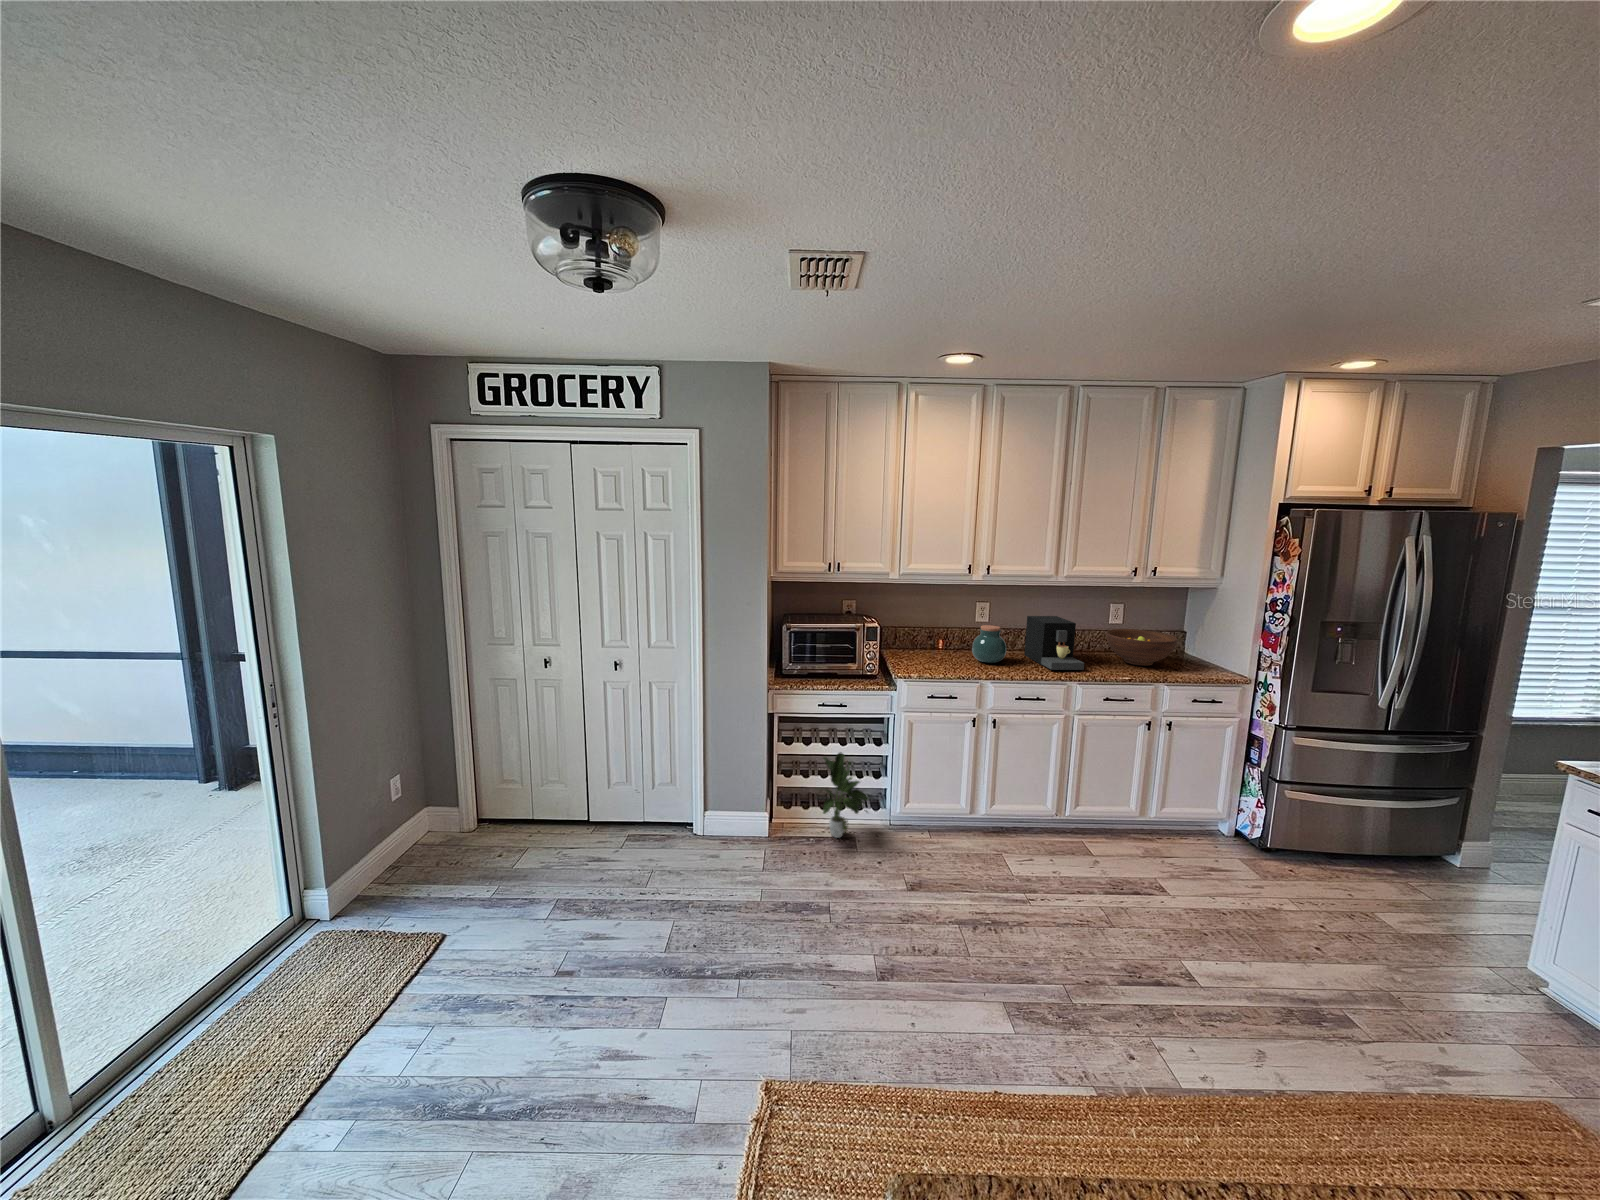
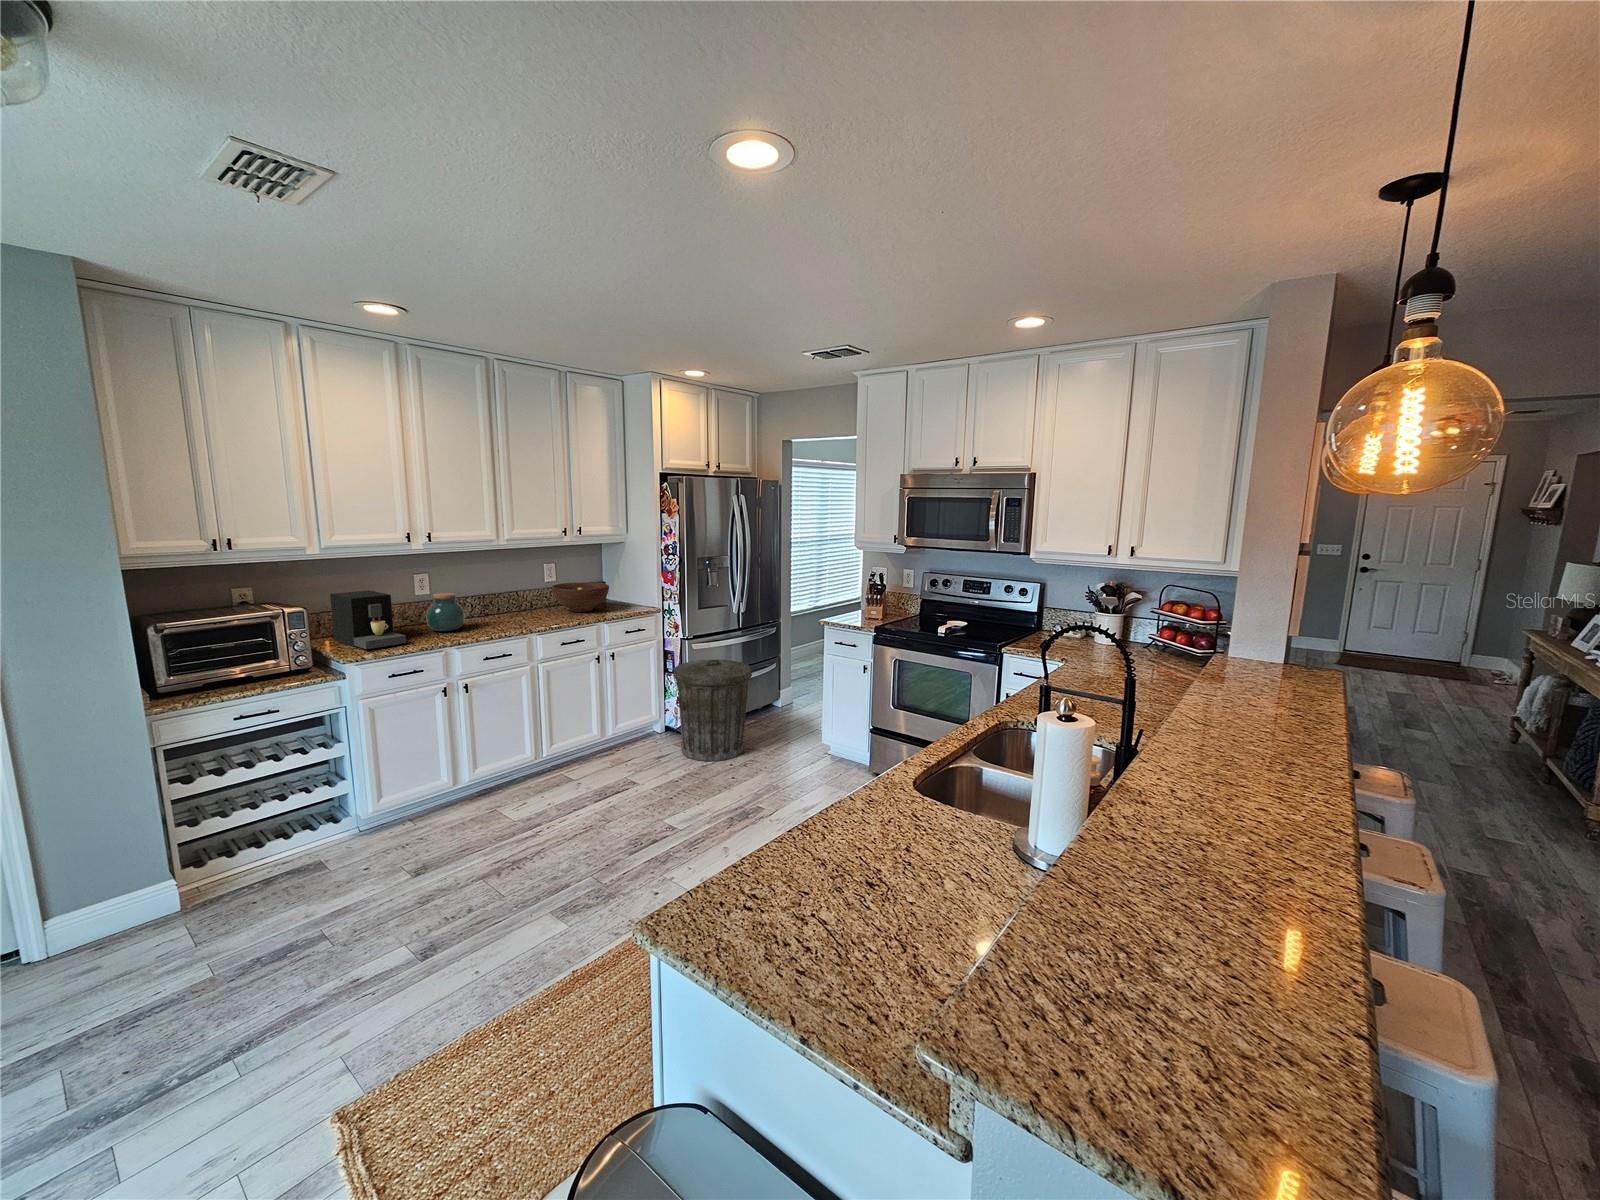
coffee maker: present [1024,616,1084,670] -> present [330,590,406,649]
potted plant: present [823,752,868,838] -> none [248,768,337,874]
trash can: none [1250,759,1397,922] -> present [673,660,752,761]

